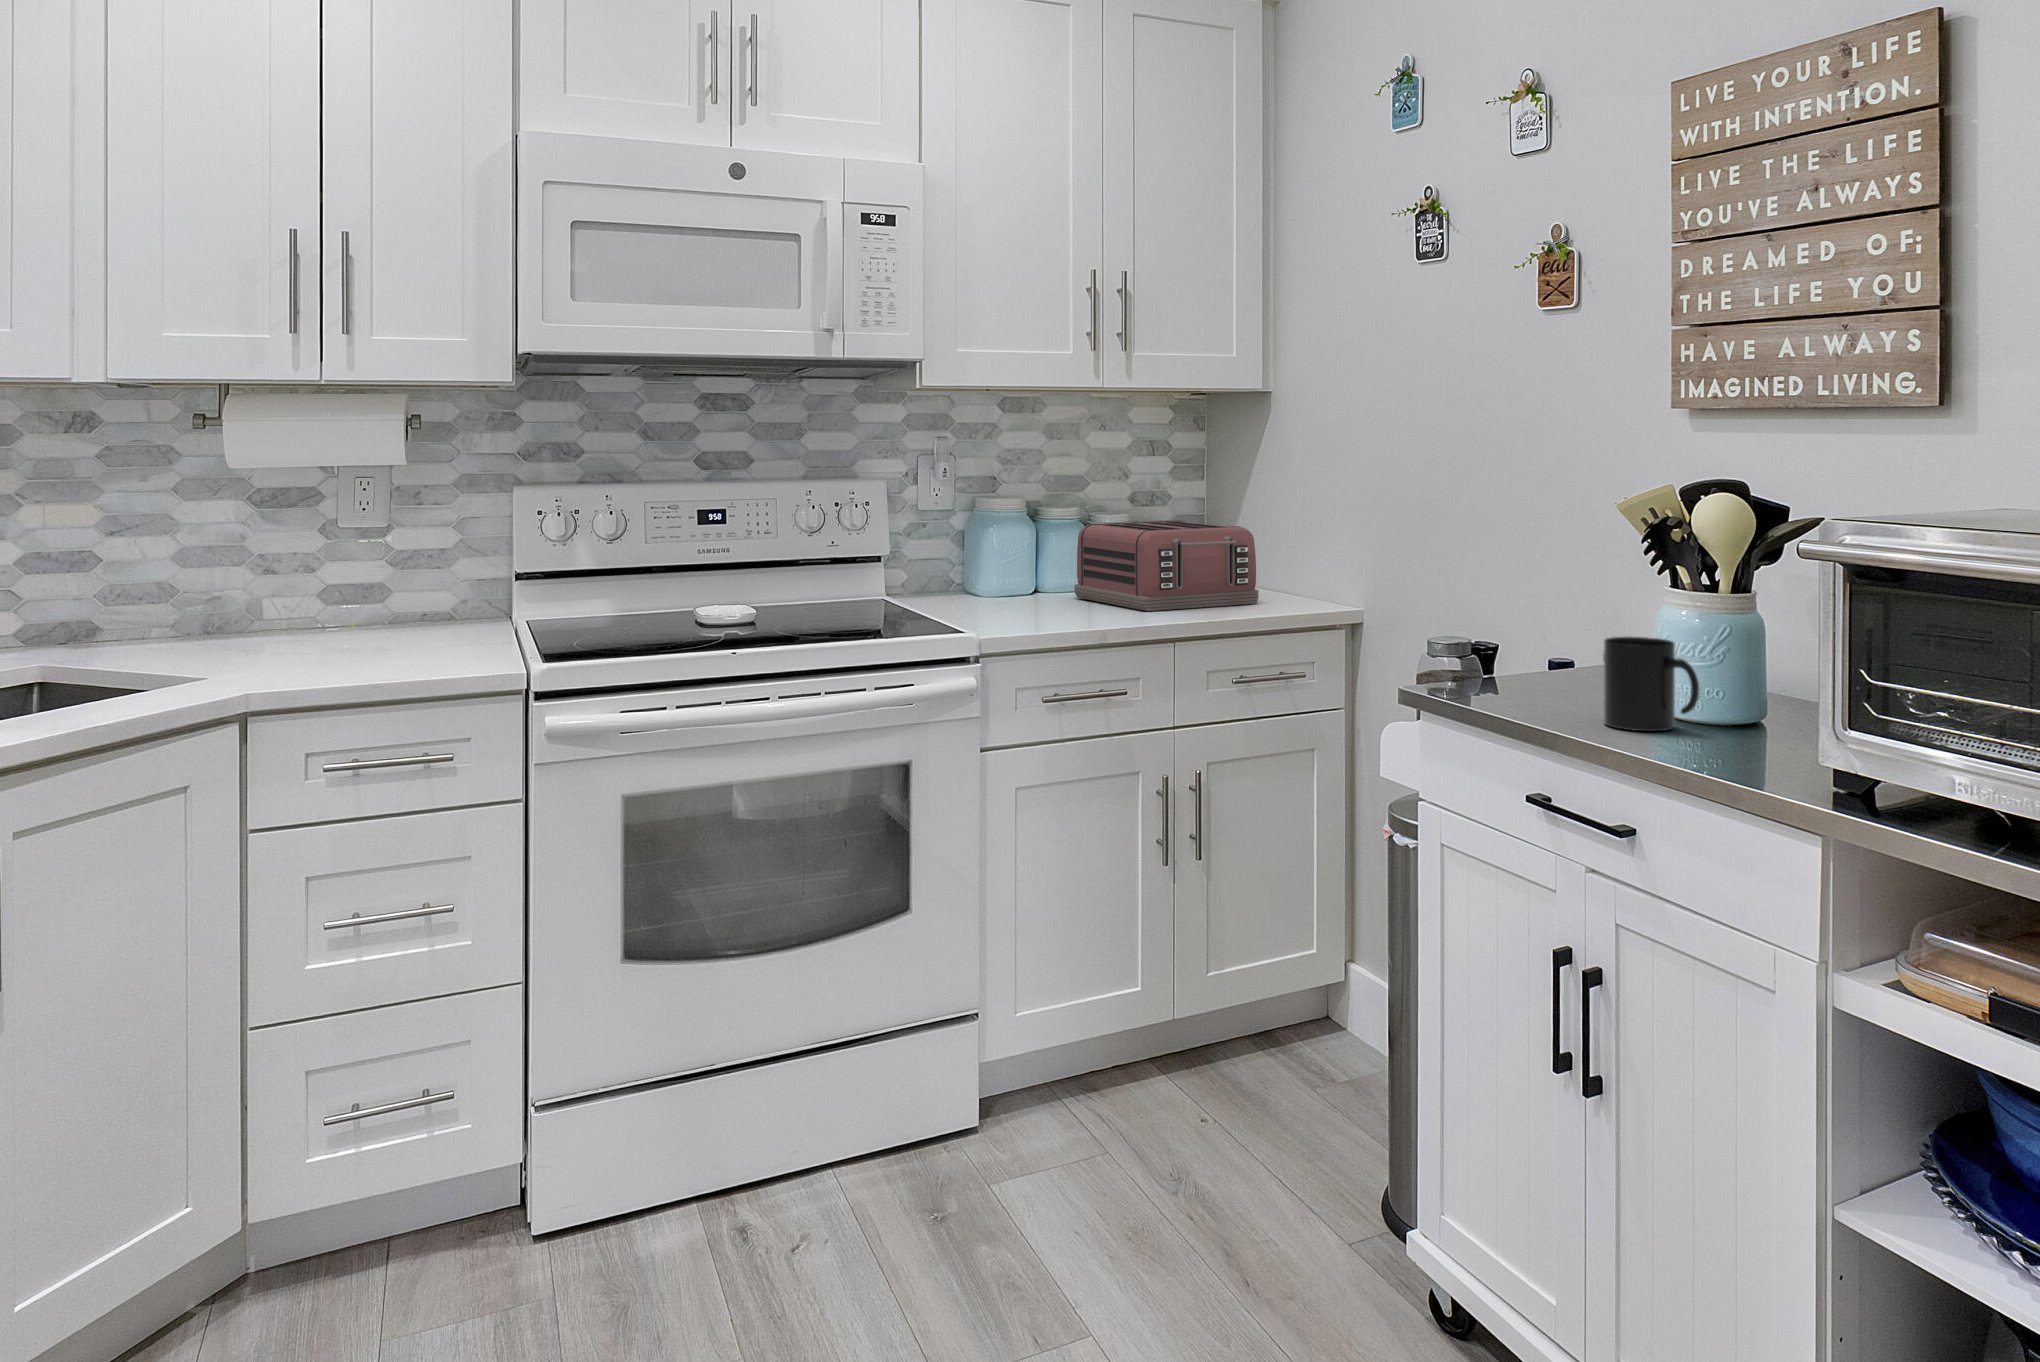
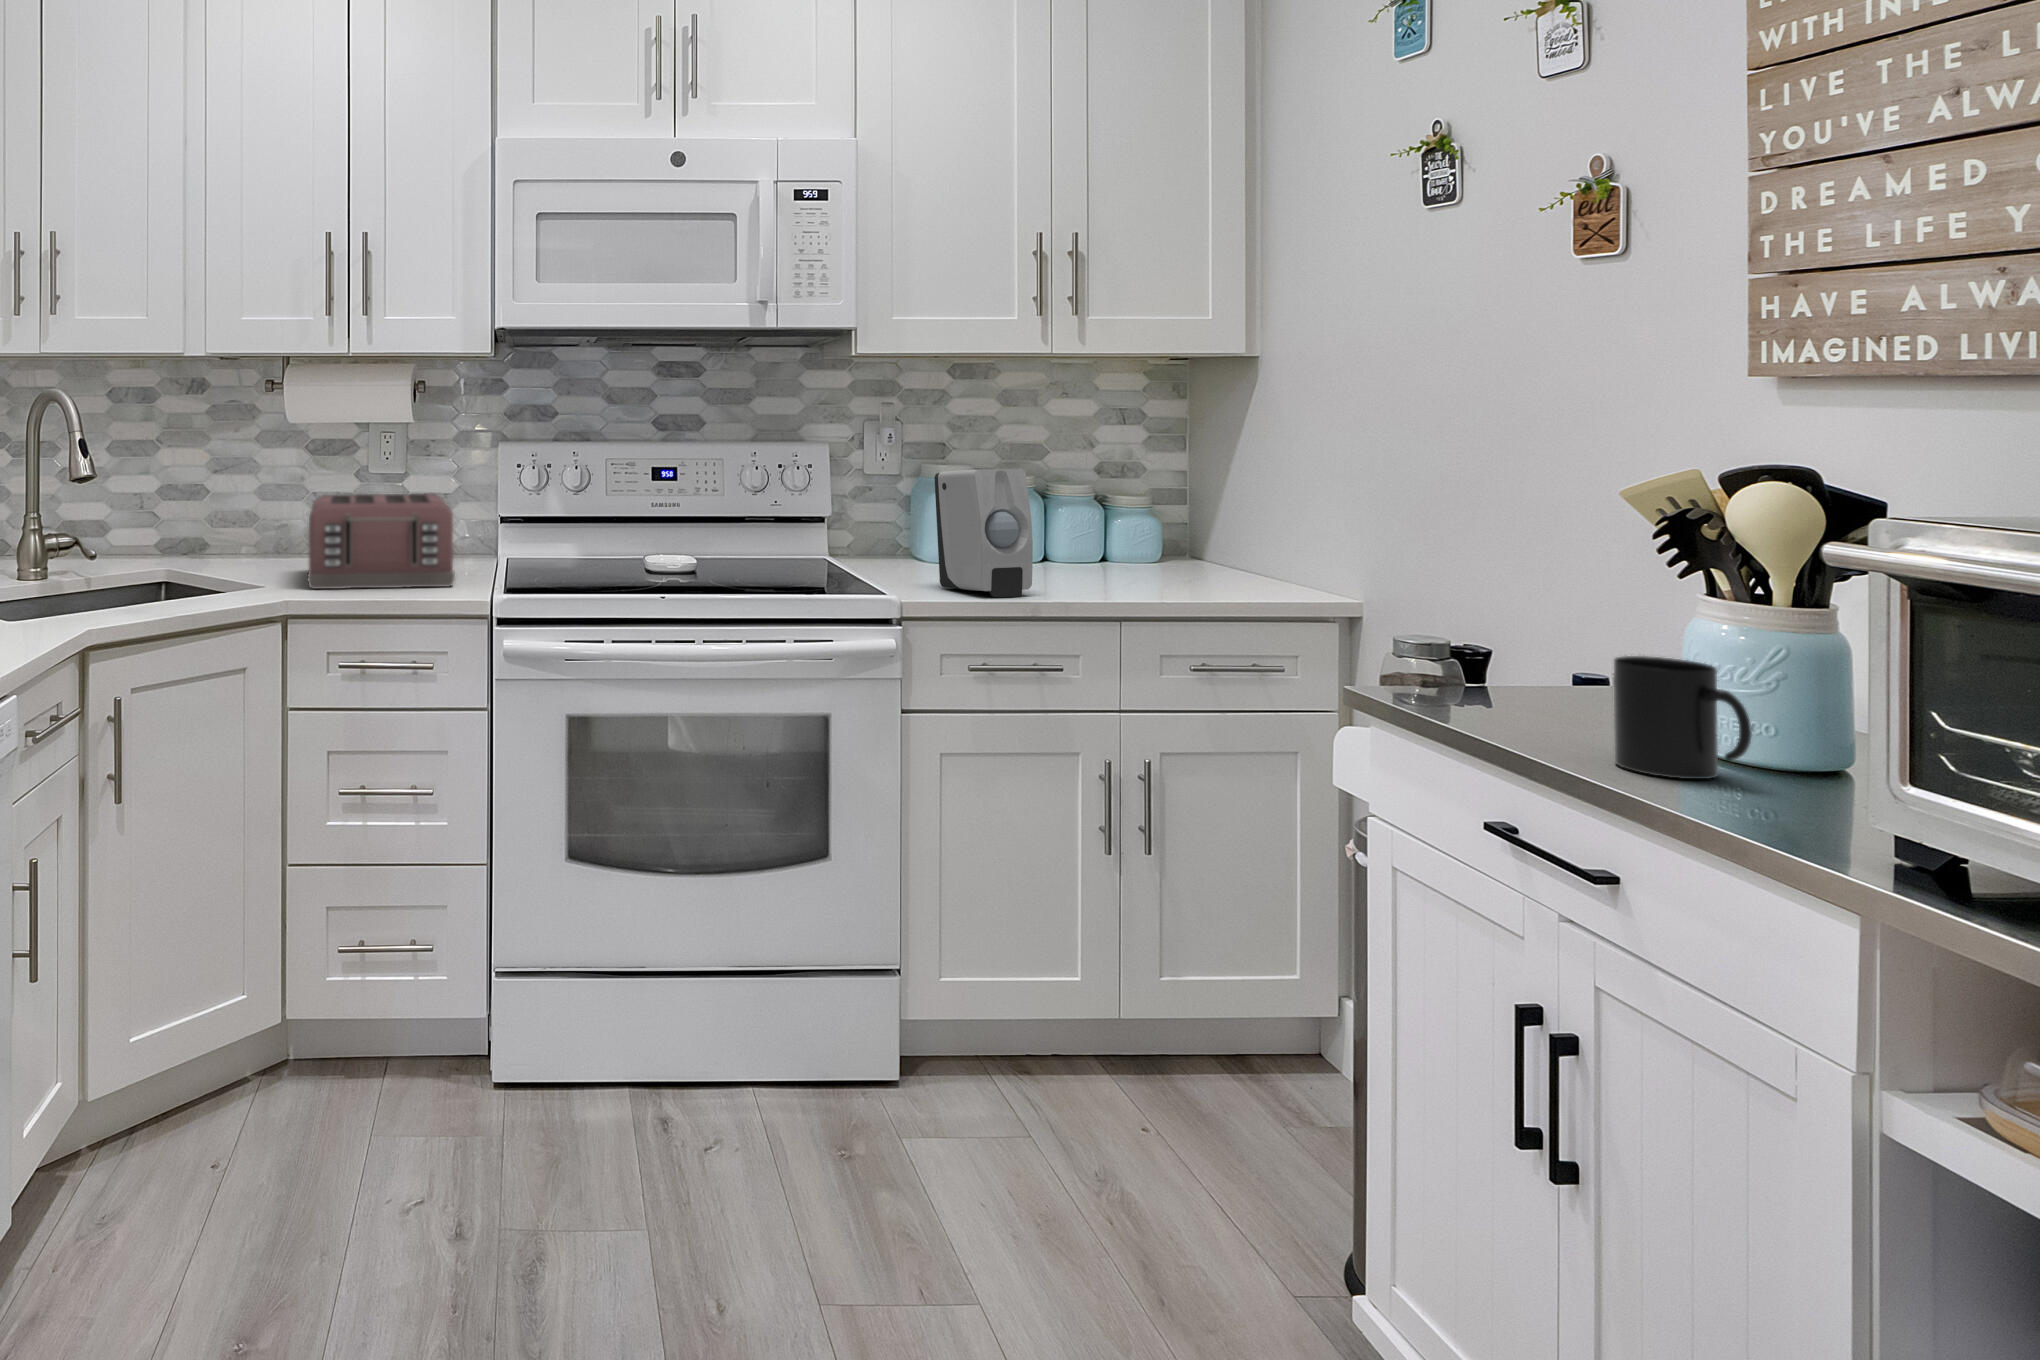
soap dispenser: none [993,500,1087,625] -> present [934,469,1033,597]
toaster: present [1074,520,1259,611] -> present [308,494,455,589]

